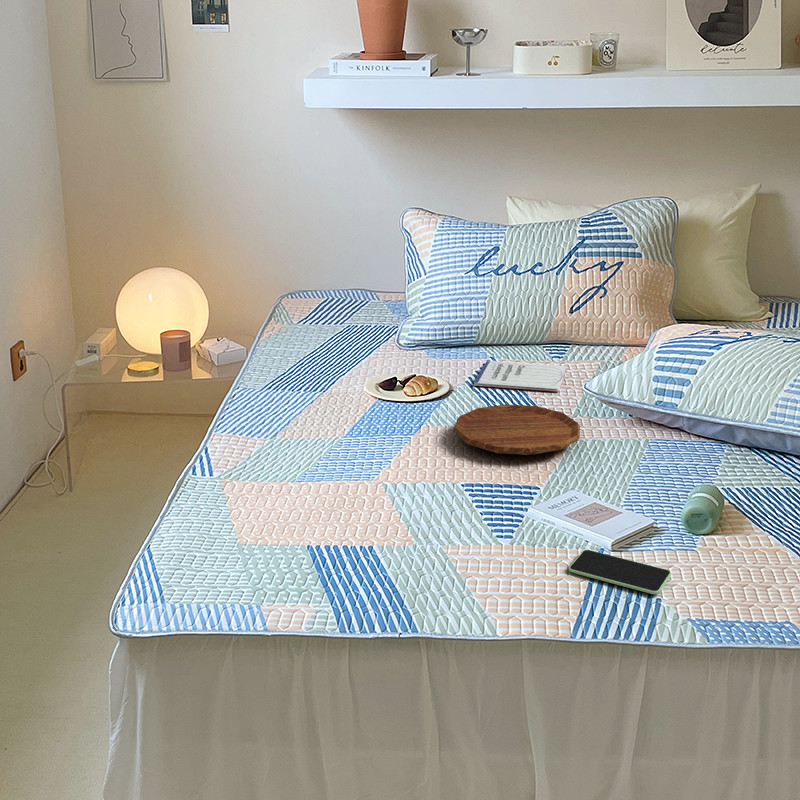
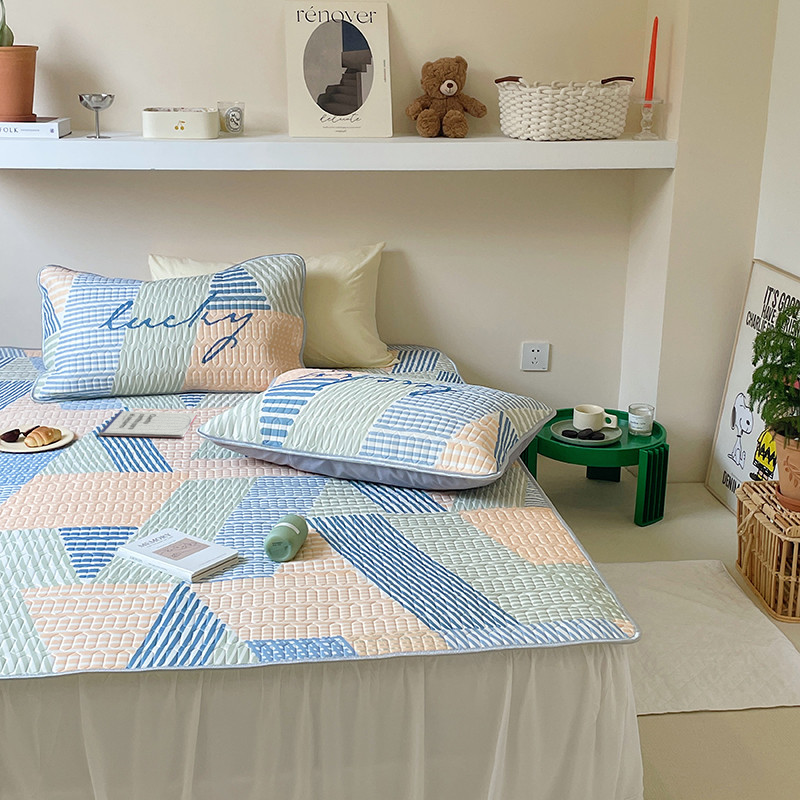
tray: present [453,404,580,455] -> none [62,451,191,498]
smartphone: present [569,550,672,594] -> none [143,583,240,619]

